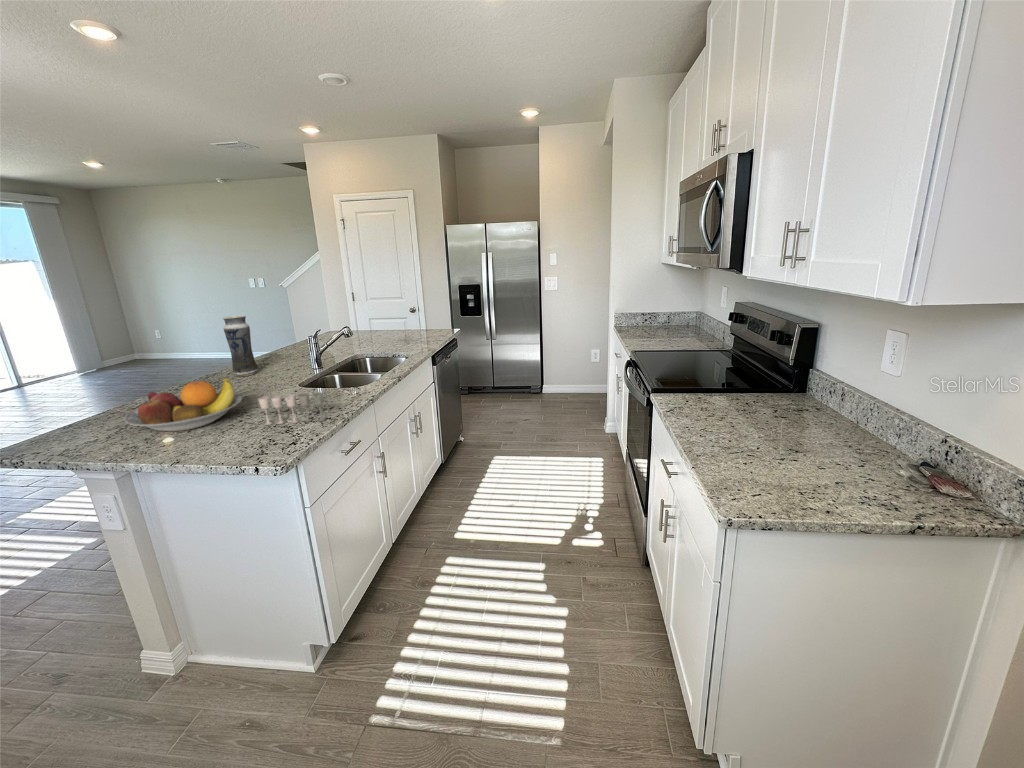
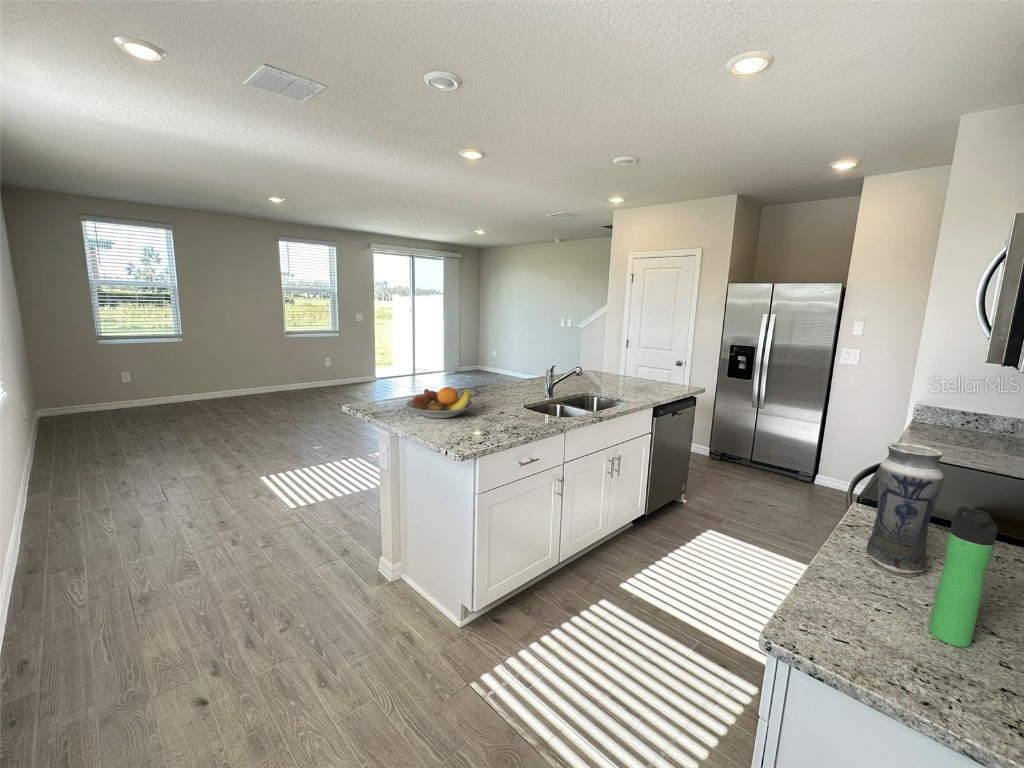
vase: present [223,315,258,376] -> present [866,443,944,577]
bottle: none [778,369,817,467] -> present [930,506,998,647]
wine glass: present [258,393,326,425] -> none [475,407,515,435]

